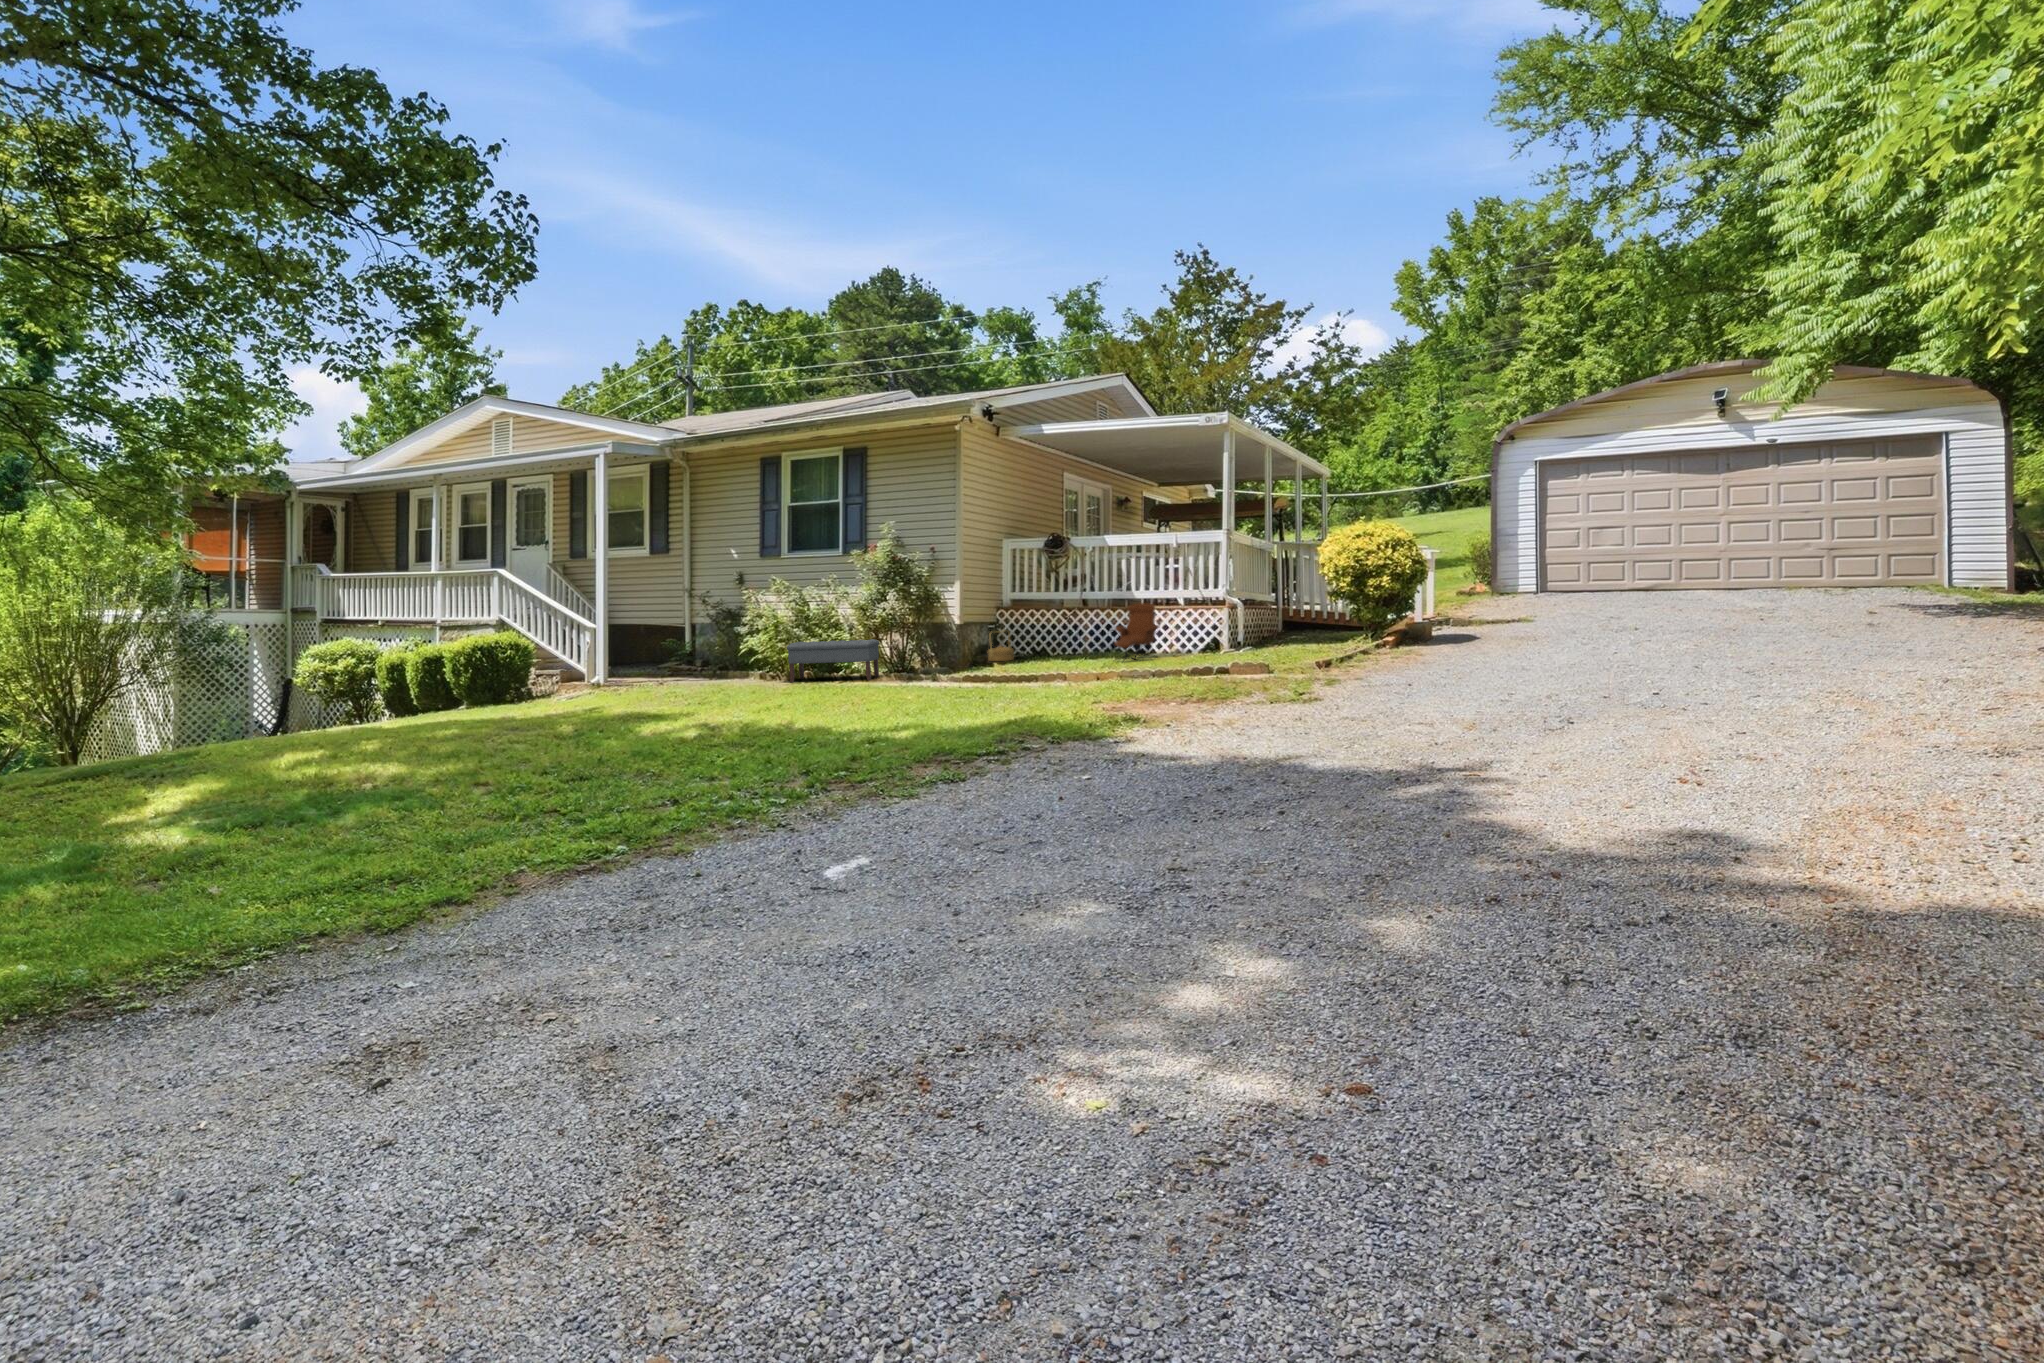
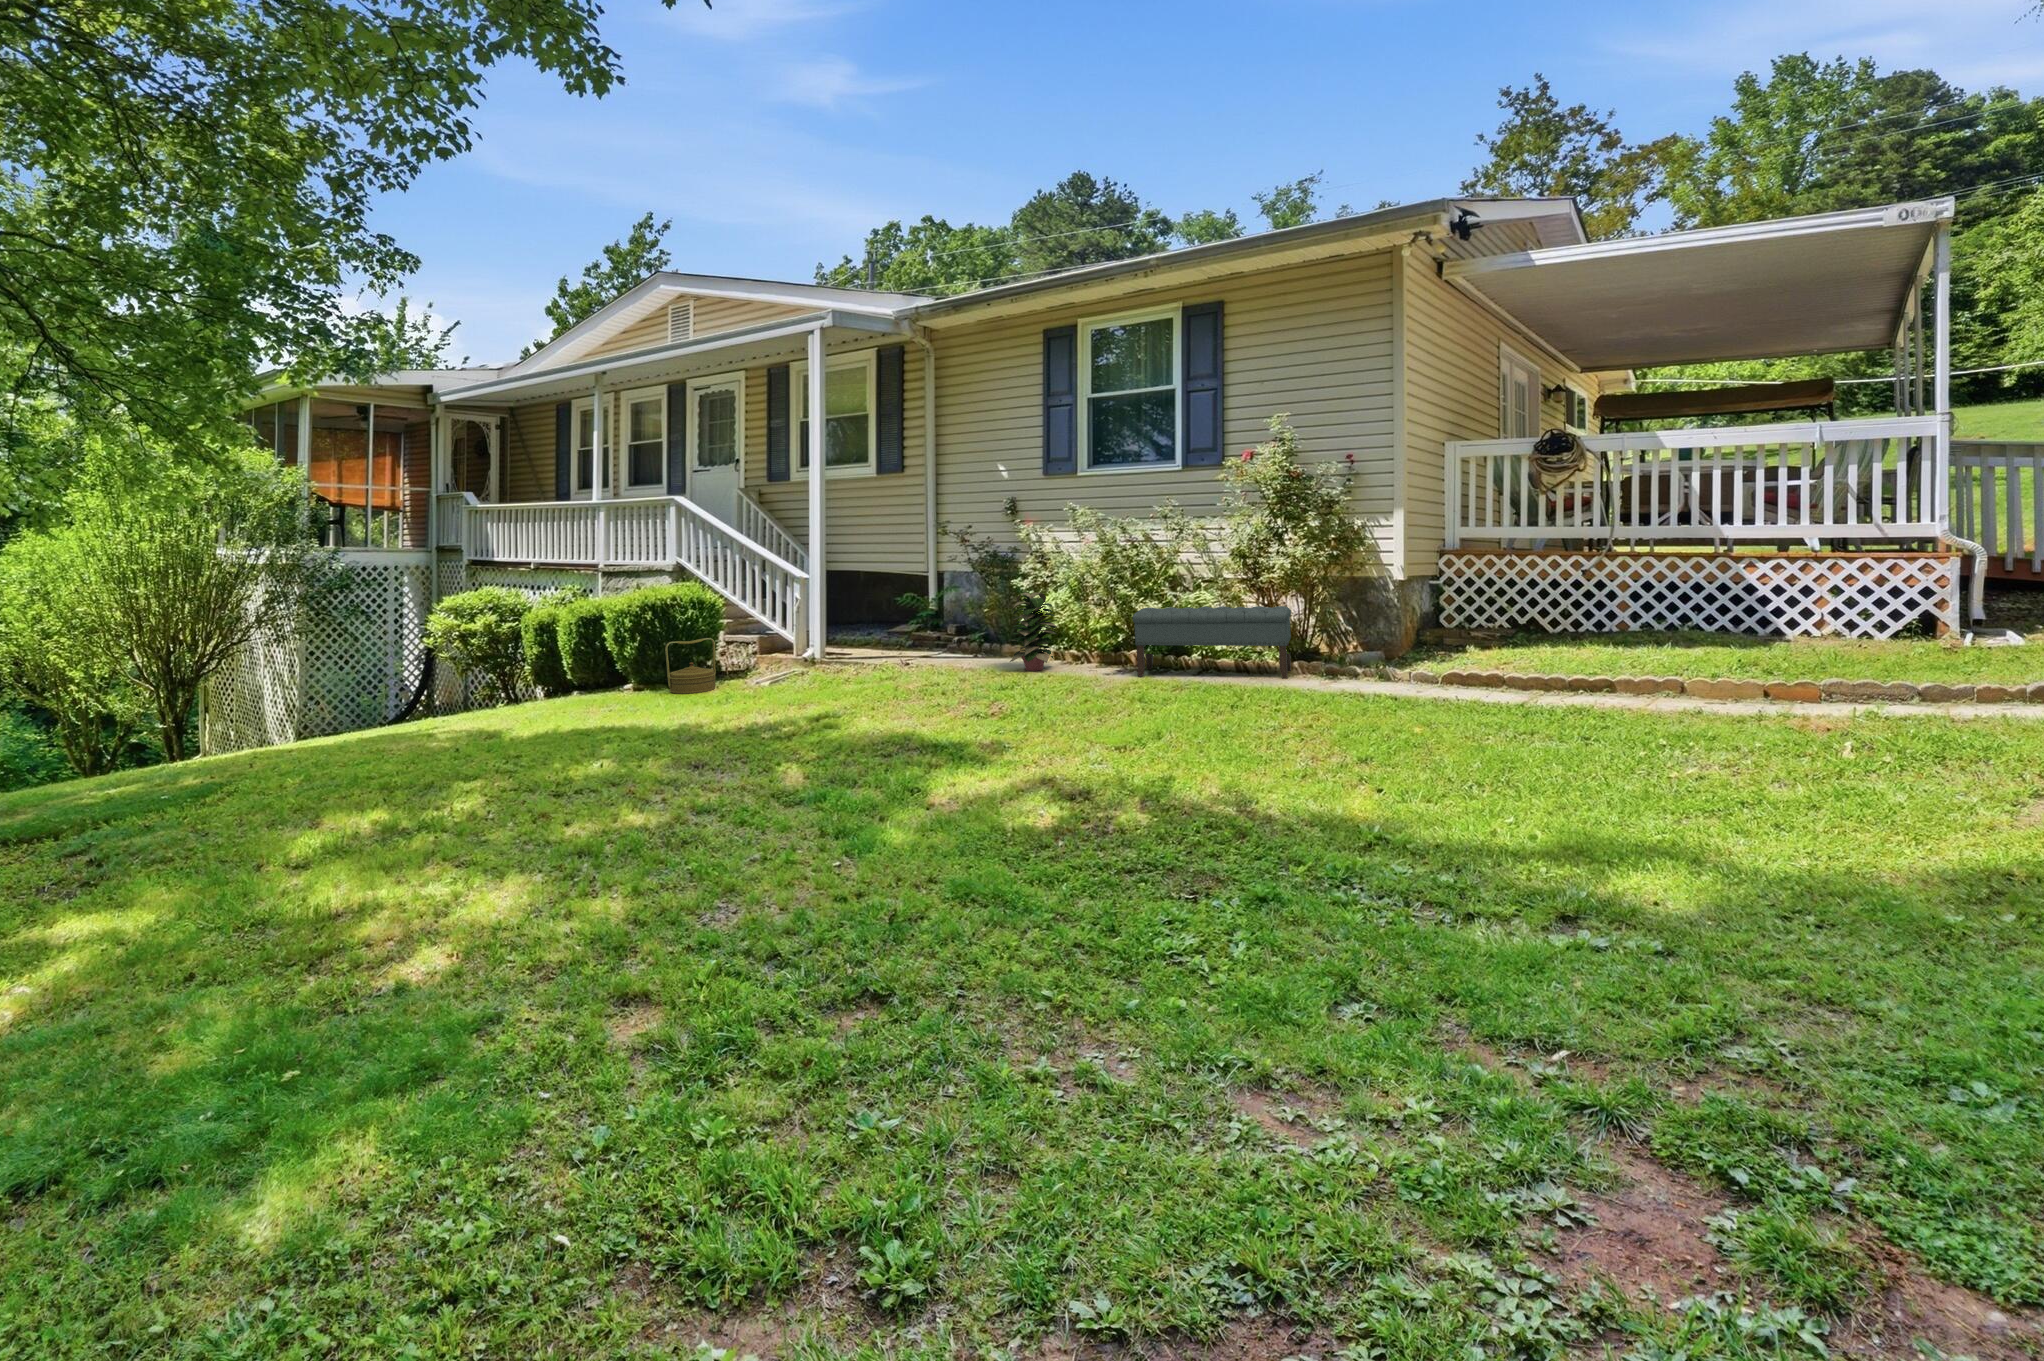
lounge chair: present [1115,603,1159,661] -> none [1706,547,1810,656]
woven basket: present [987,632,1014,661] -> present [665,638,716,694]
decorative plant: none [718,634,752,682] -> present [1010,593,1057,671]

